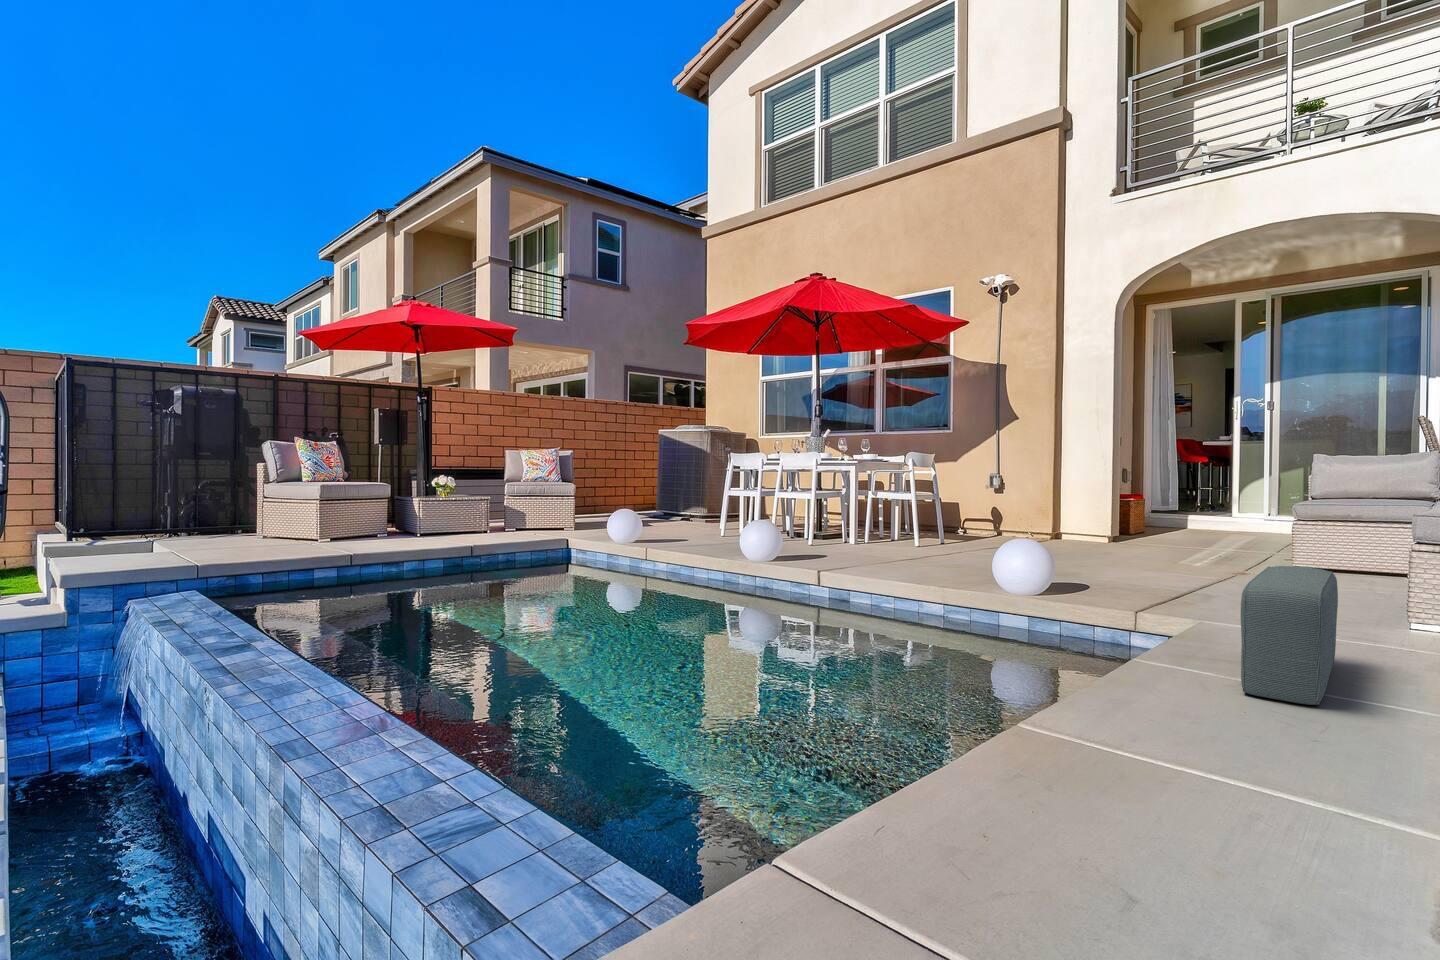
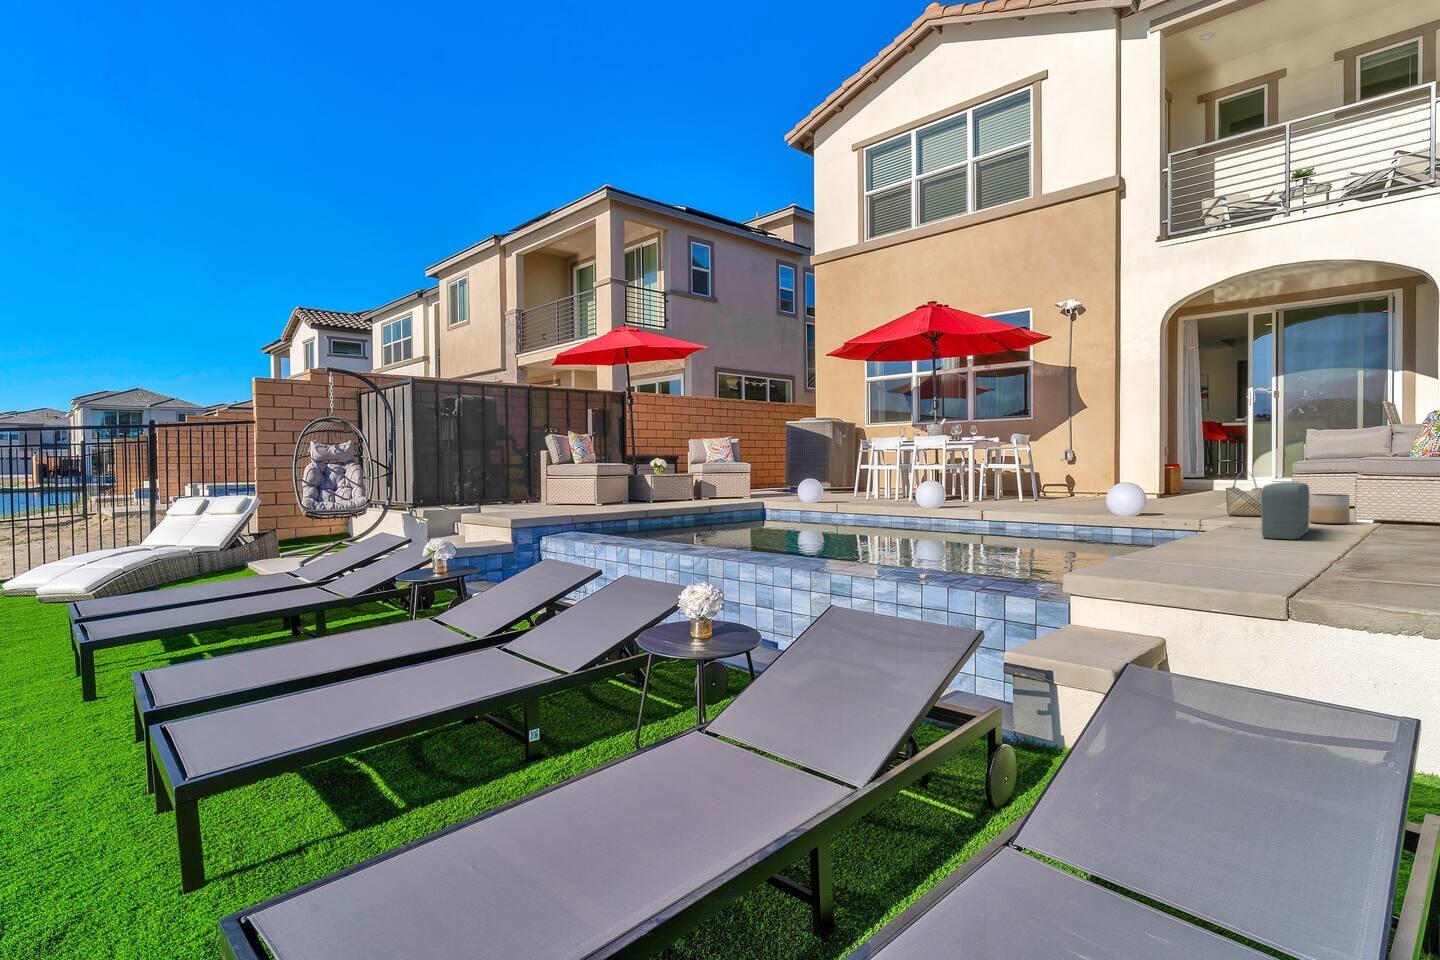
woven basket: none [1185,529,1252,606] -> present [1225,472,1262,516]
planter: none [1330,580,1408,642] -> present [1309,494,1350,524]

